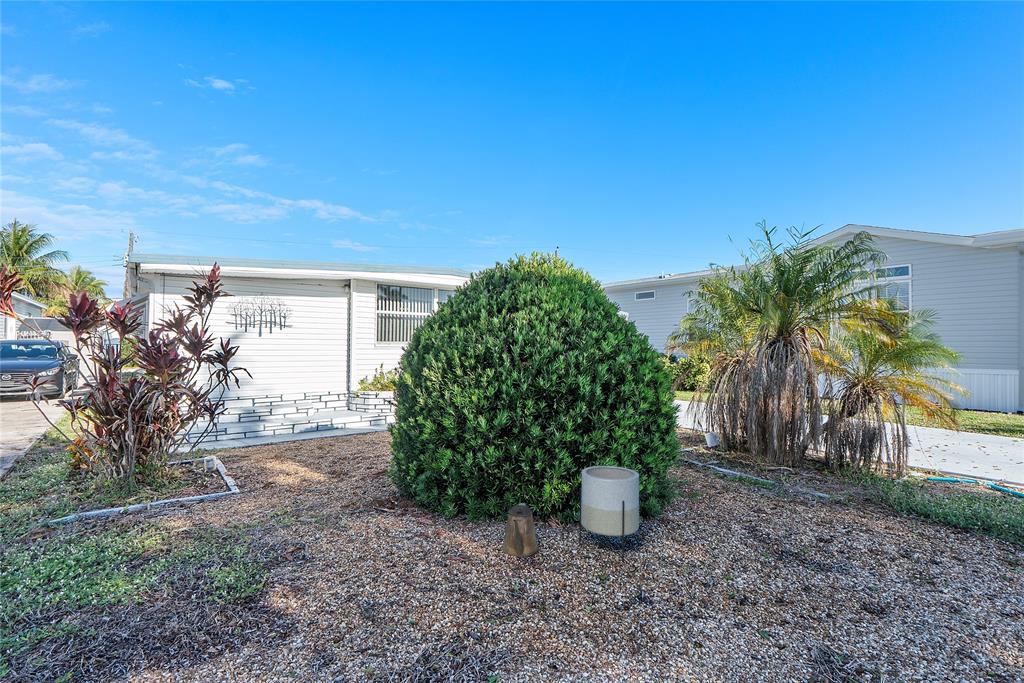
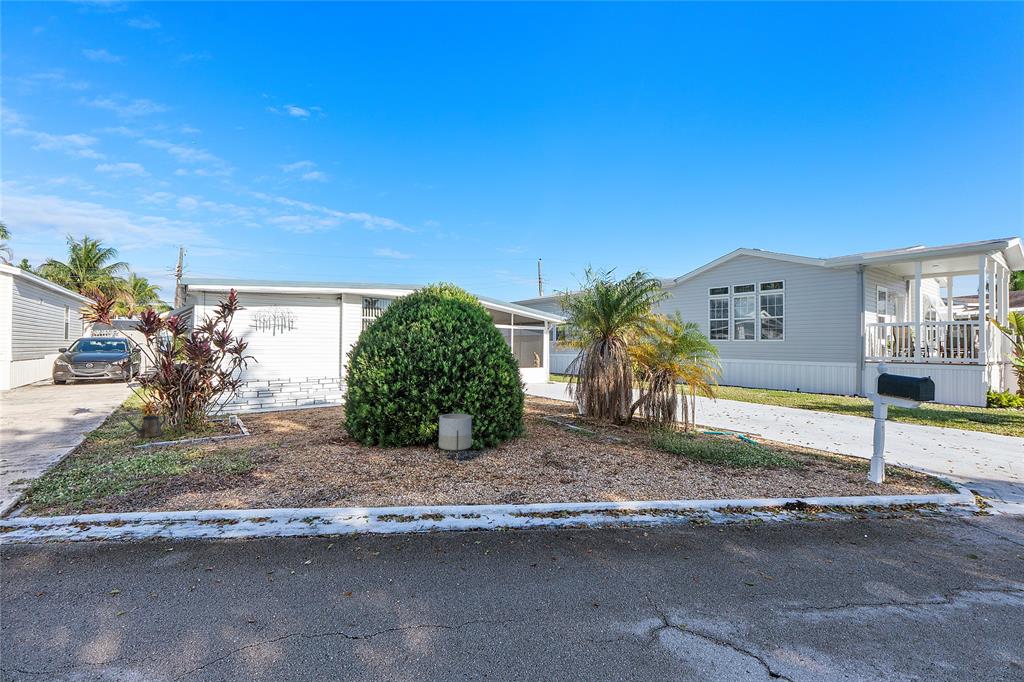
watering can: present [502,503,539,557] -> present [123,416,166,438]

